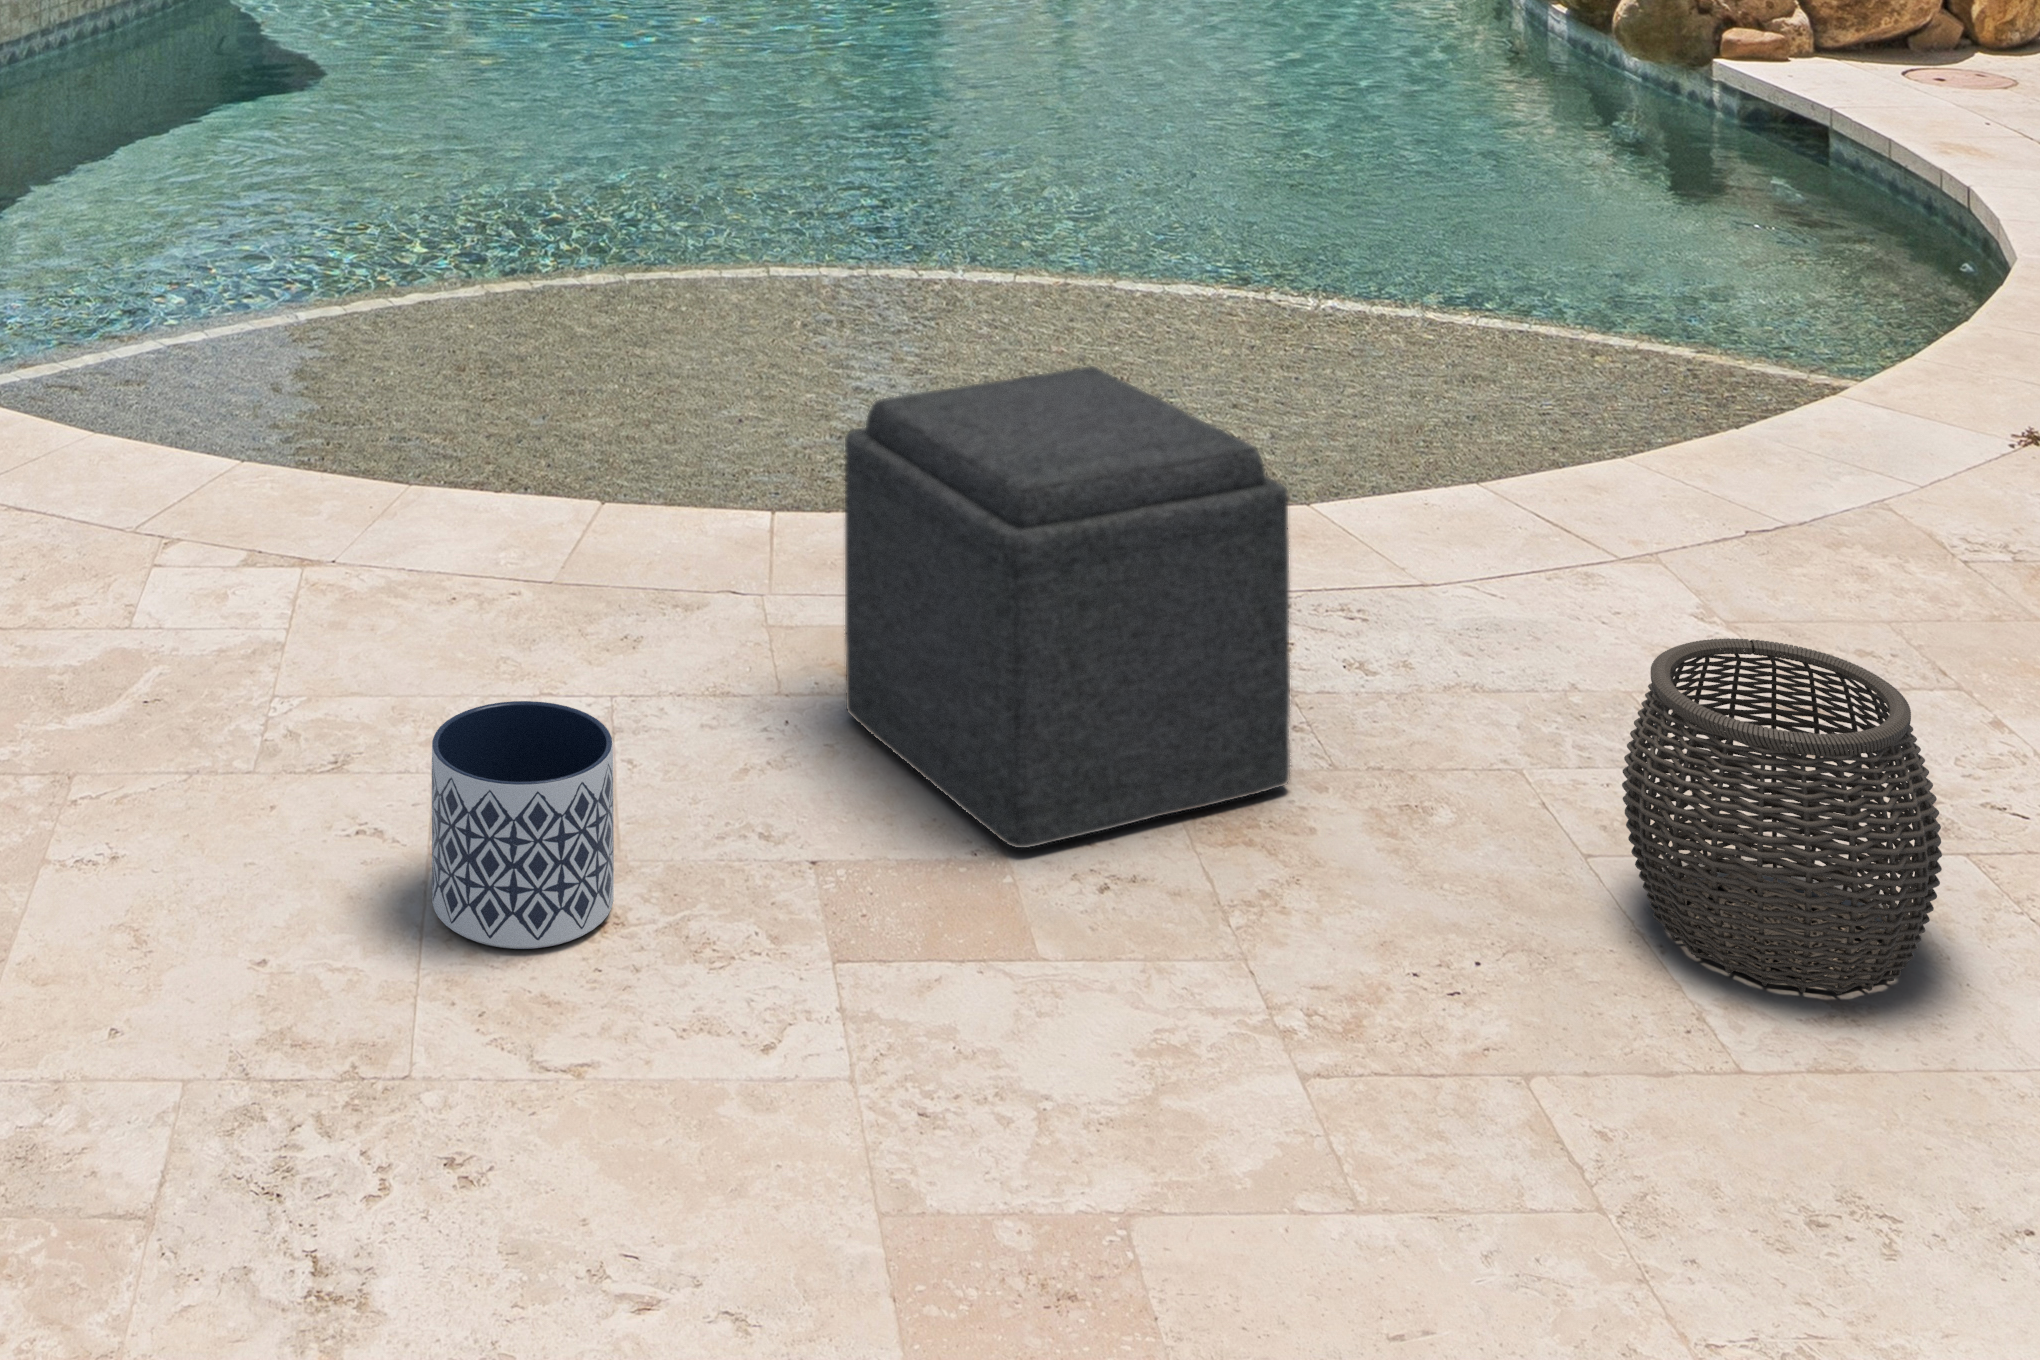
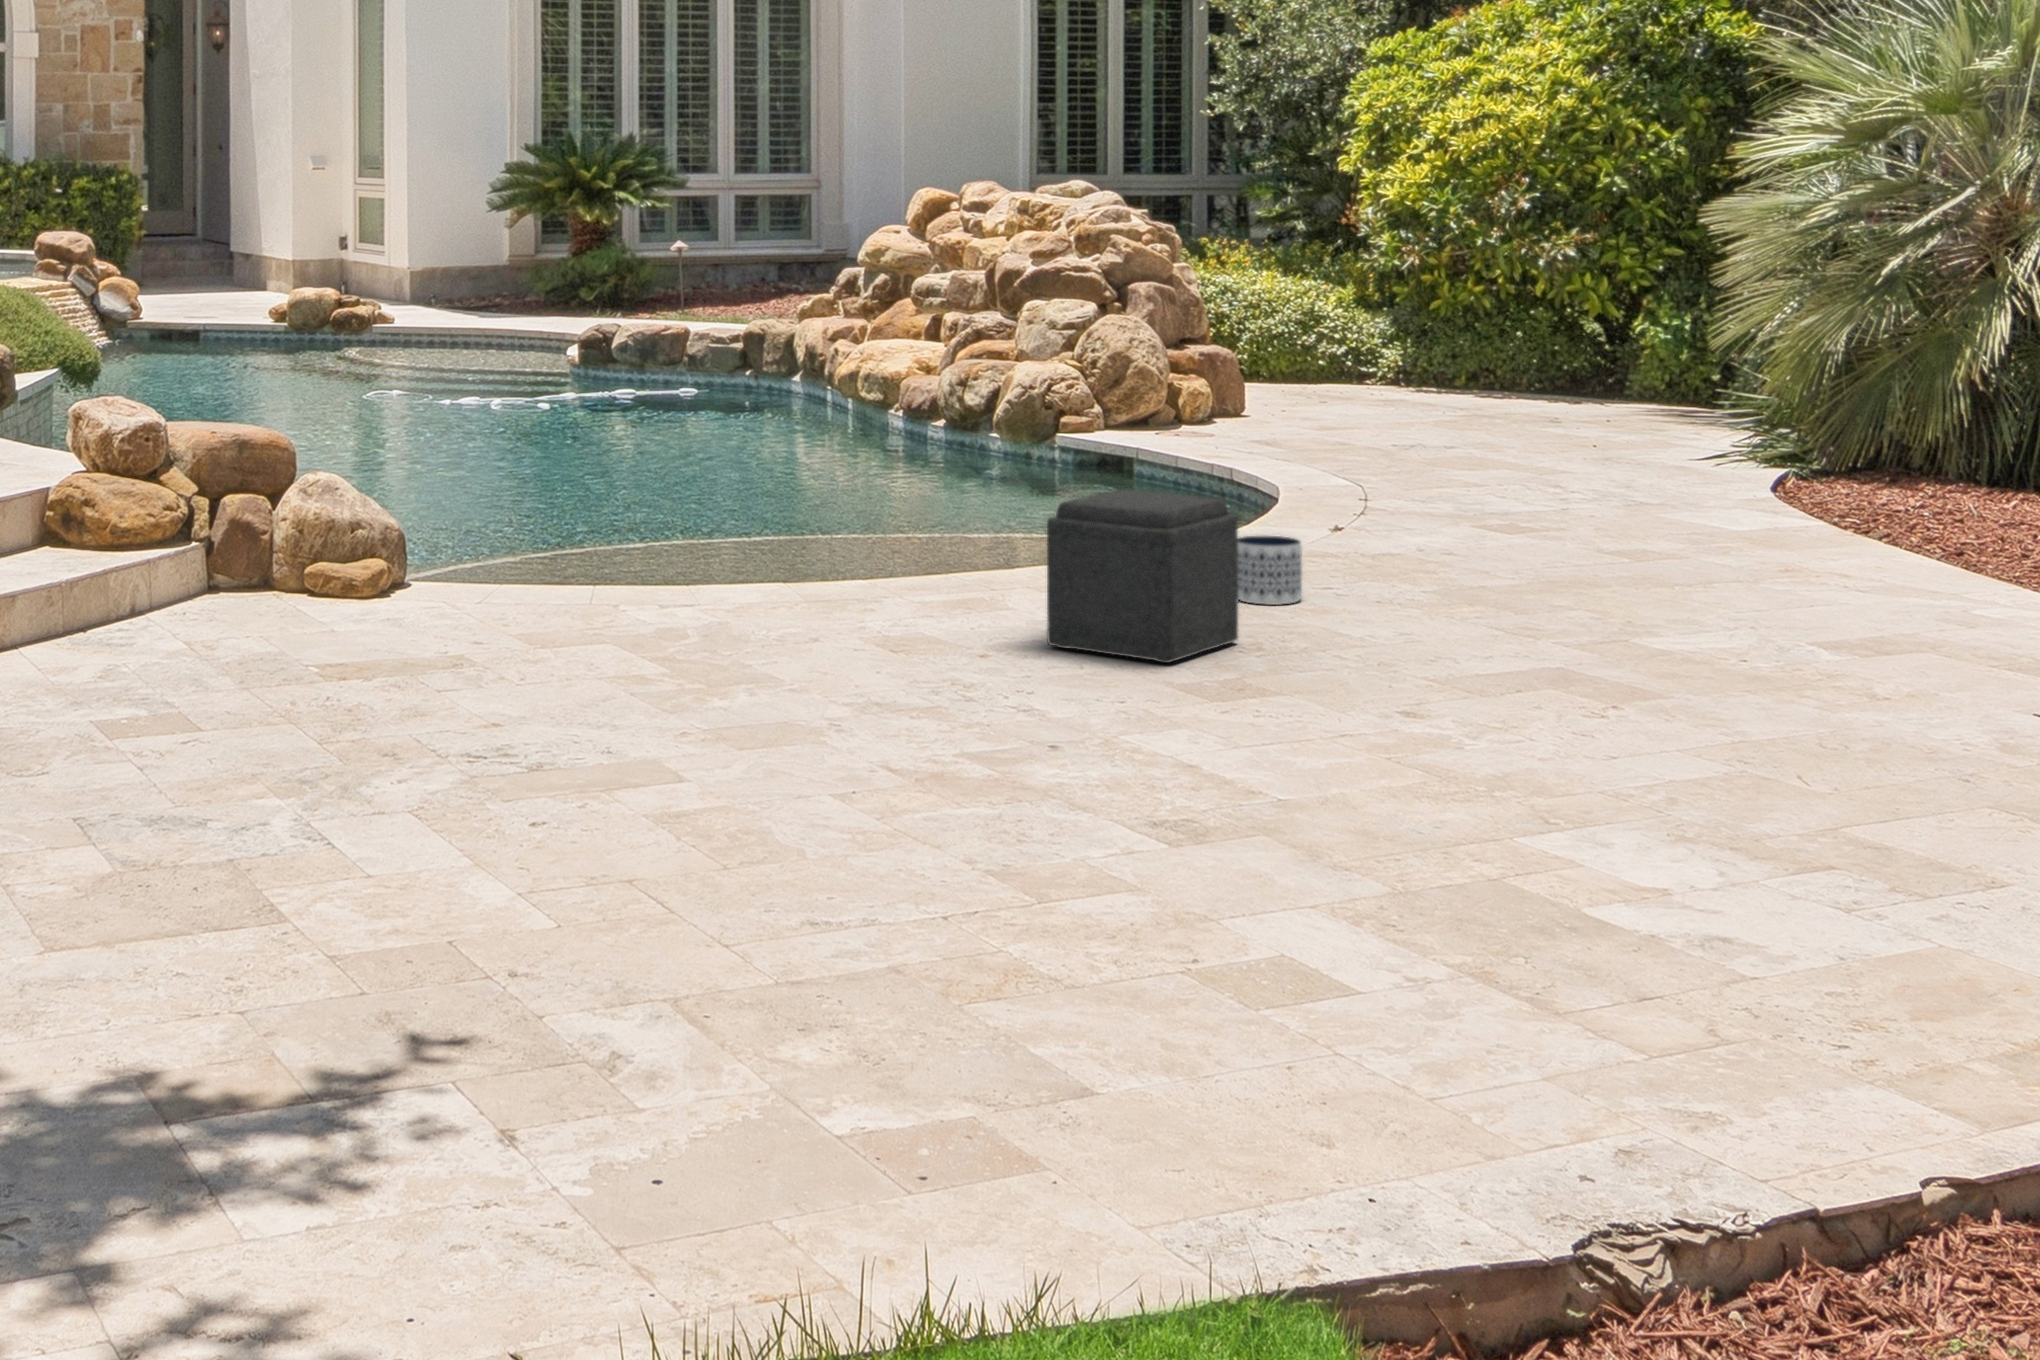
woven basket: present [1622,638,1942,995] -> none [1379,546,1497,657]
planter: present [432,701,614,949] -> present [1238,536,1302,605]

